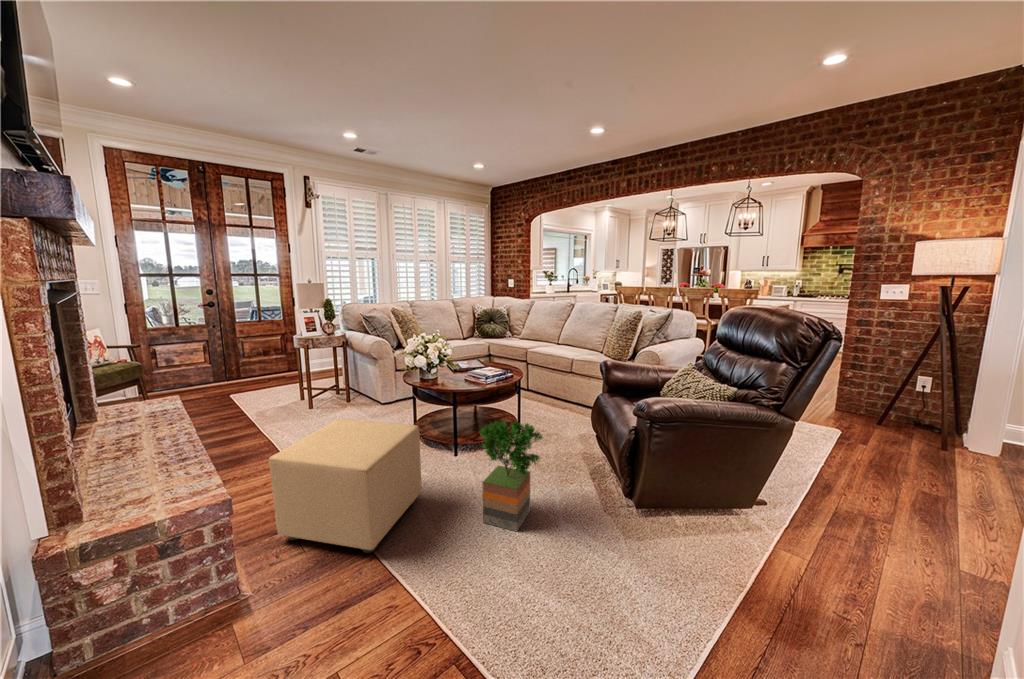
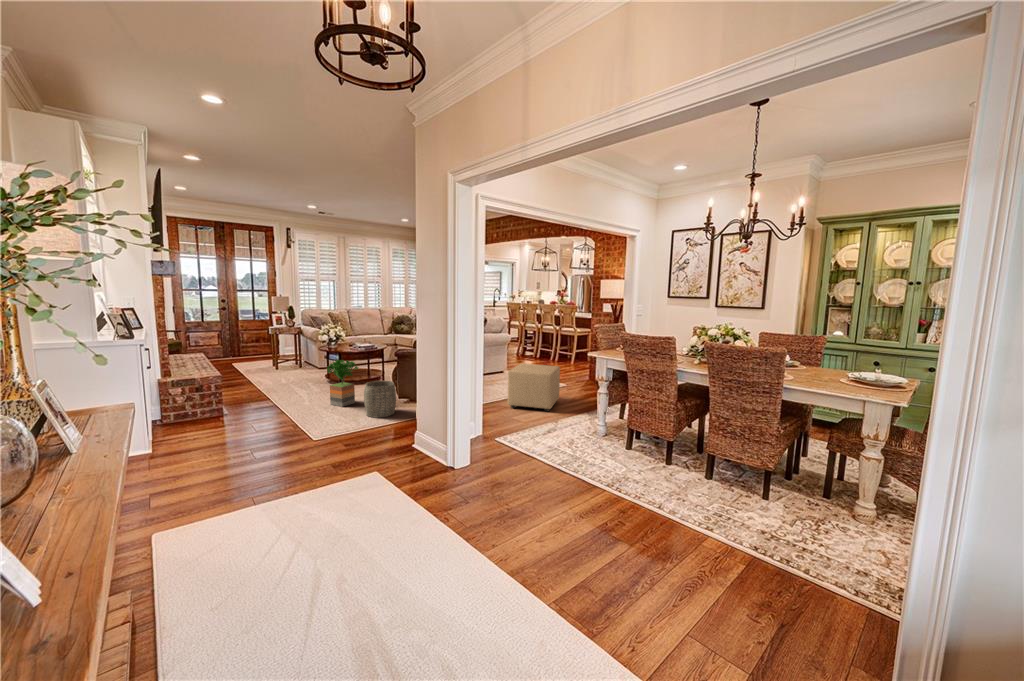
ottoman: present [269,419,422,553] -> present [508,364,560,412]
woven basket: none [595,474,673,583] -> present [364,381,396,418]

